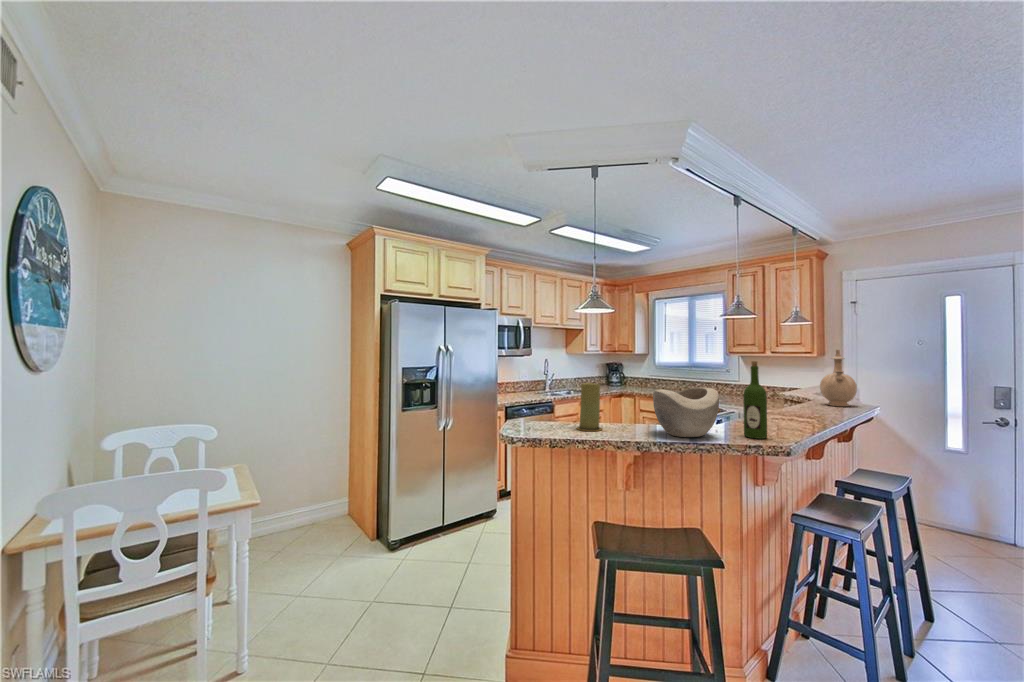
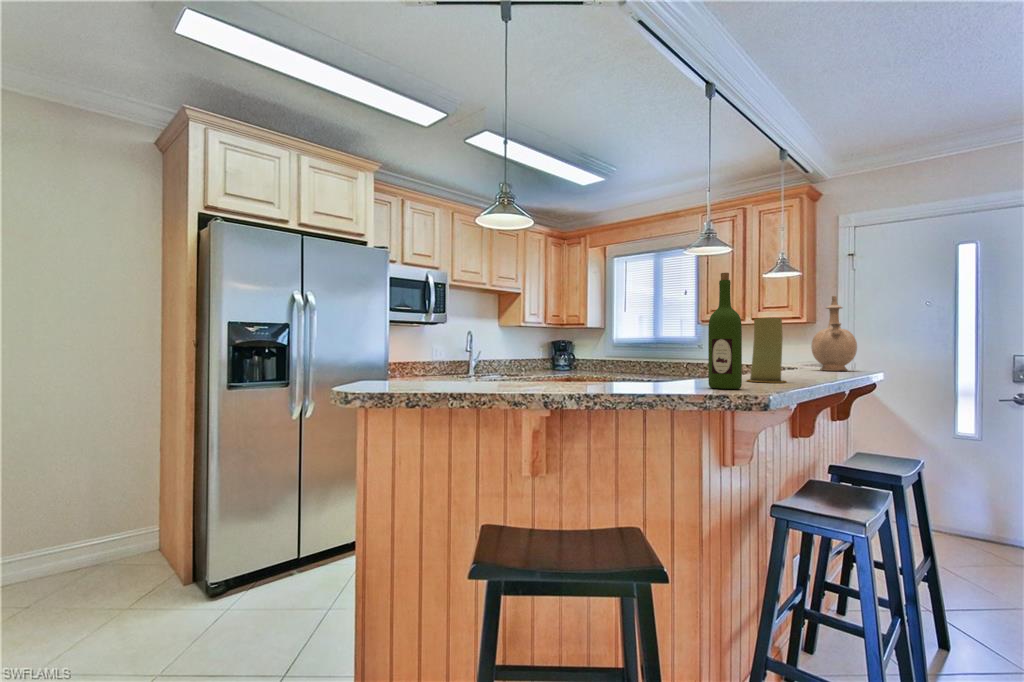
candle: present [577,383,602,431] -> present [747,318,786,382]
decorative bowl: present [653,388,719,437] -> none [576,316,673,388]

